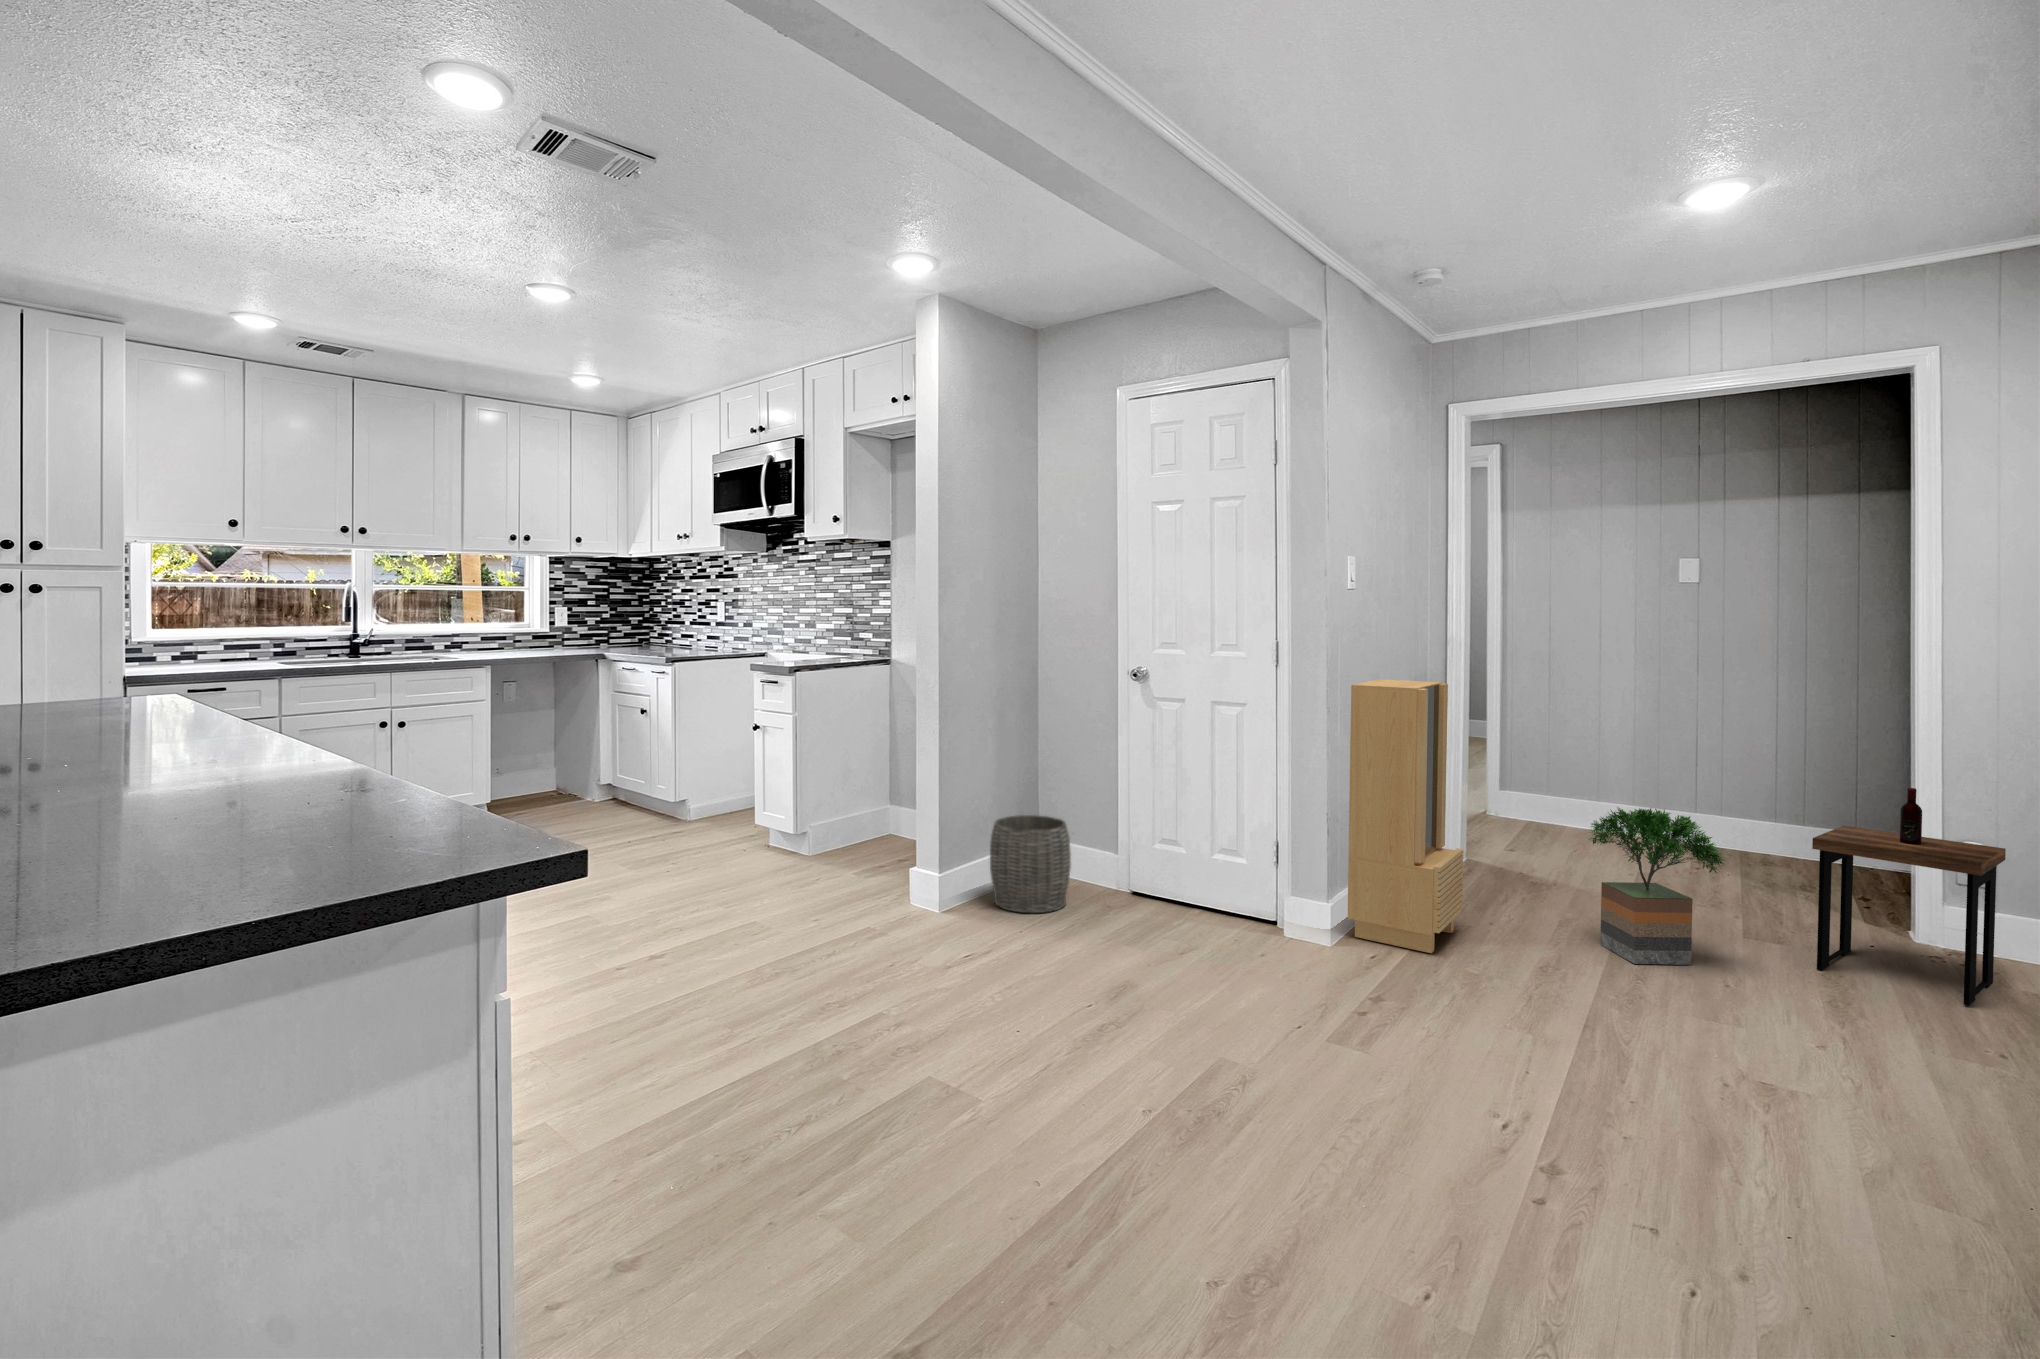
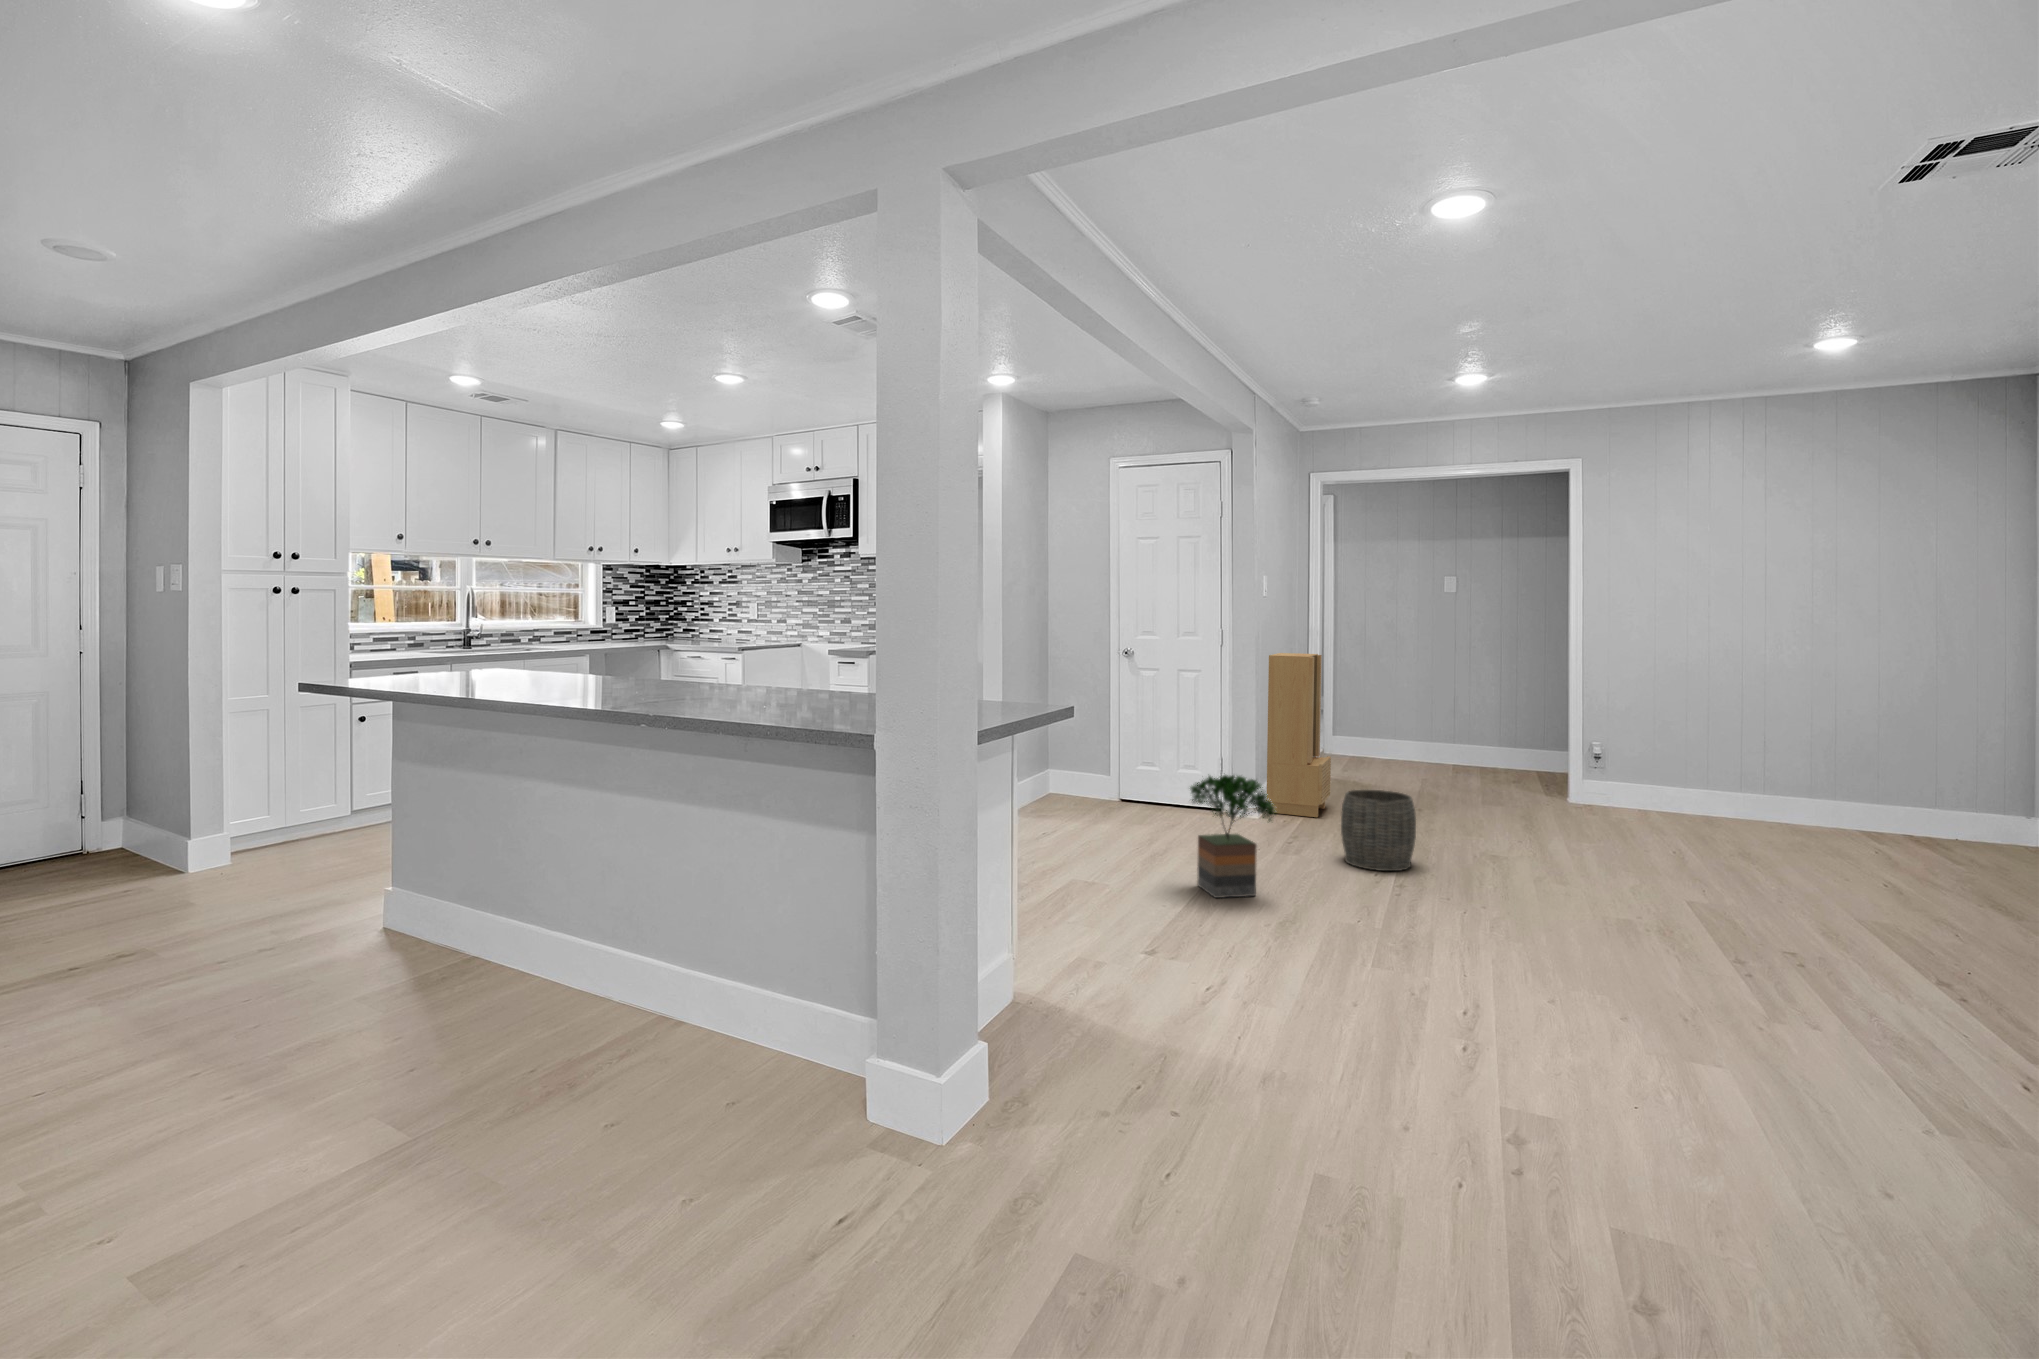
side table: present [1812,788,2006,1006] -> none [1517,709,1609,824]
potted tree: present [1589,808,1723,965] -> present [1190,775,1275,898]
woven basket: present [990,815,1071,913] -> present [1341,790,1416,871]

